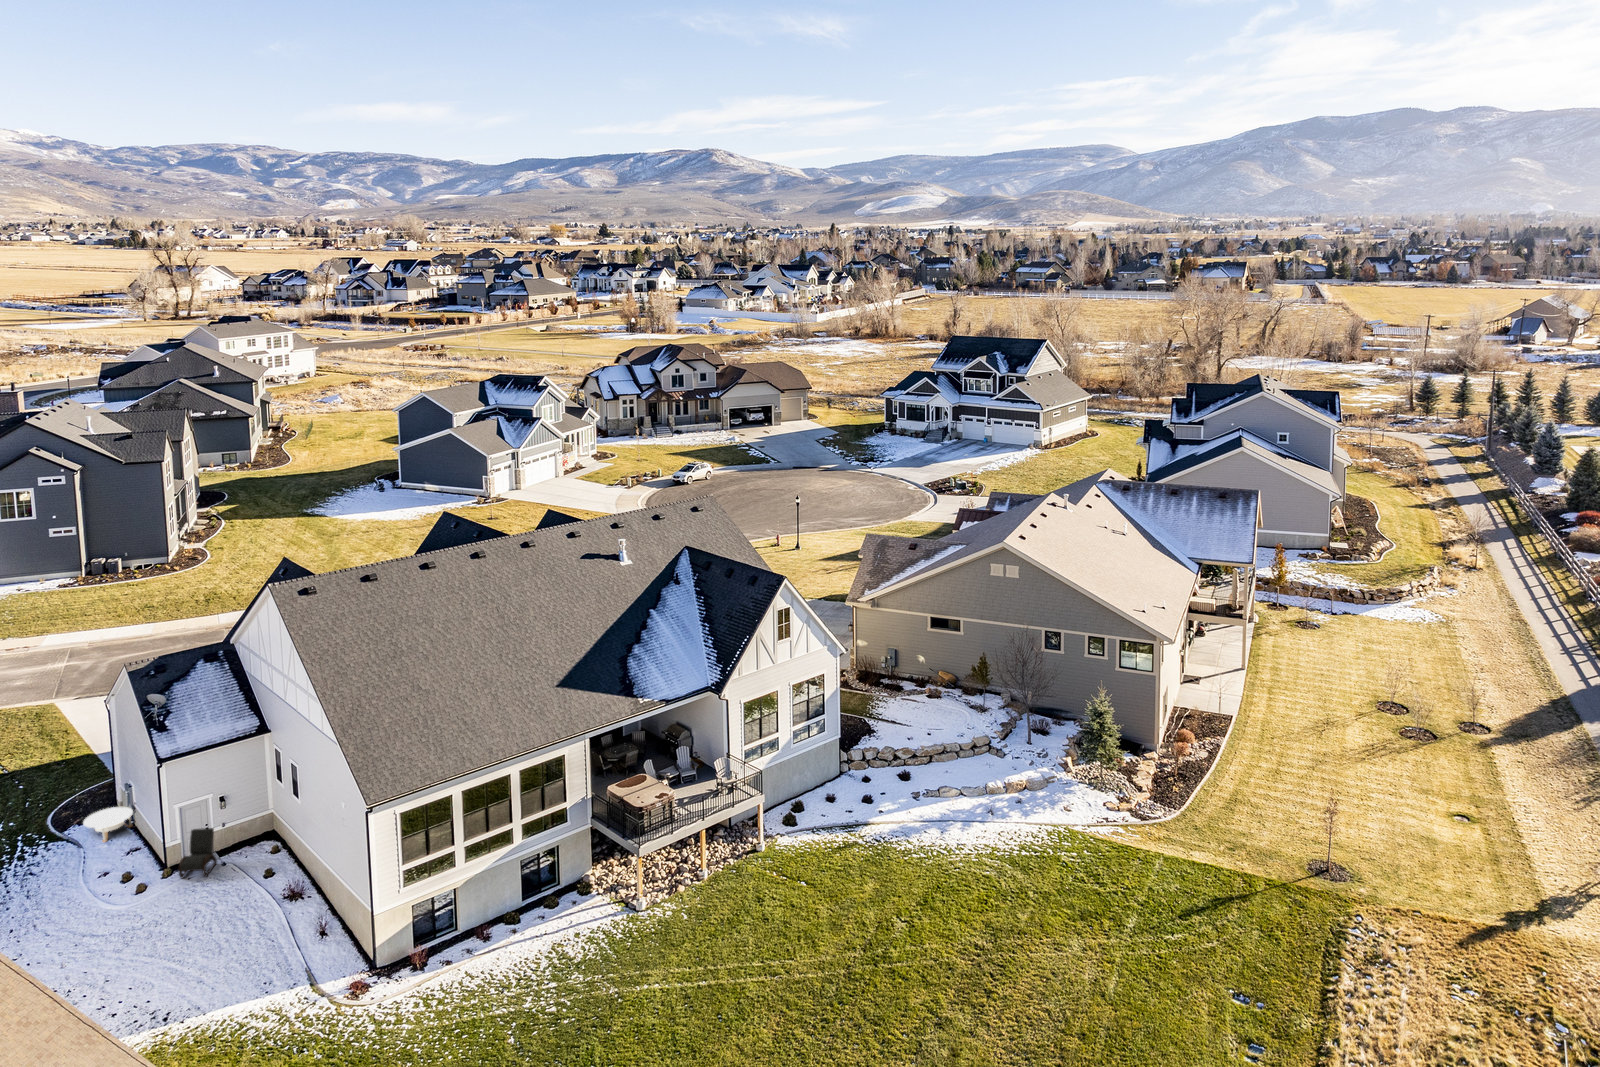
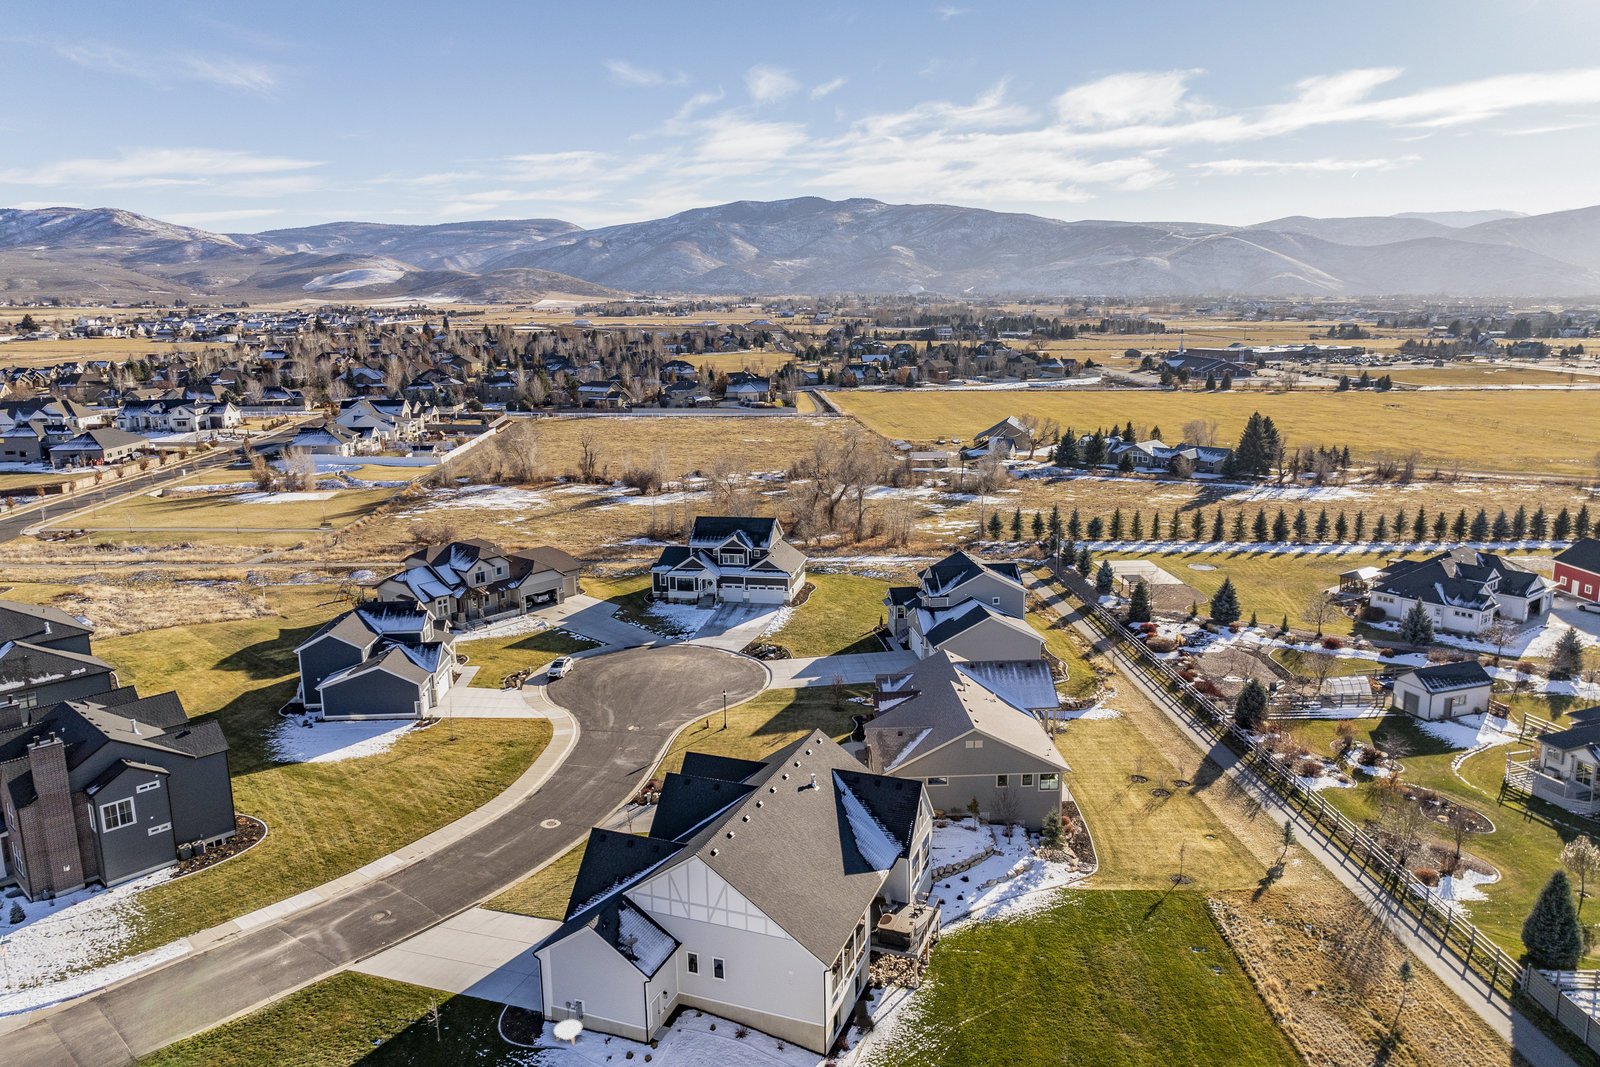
lounge chair: present [178,828,217,878] -> present [854,1000,875,1034]

